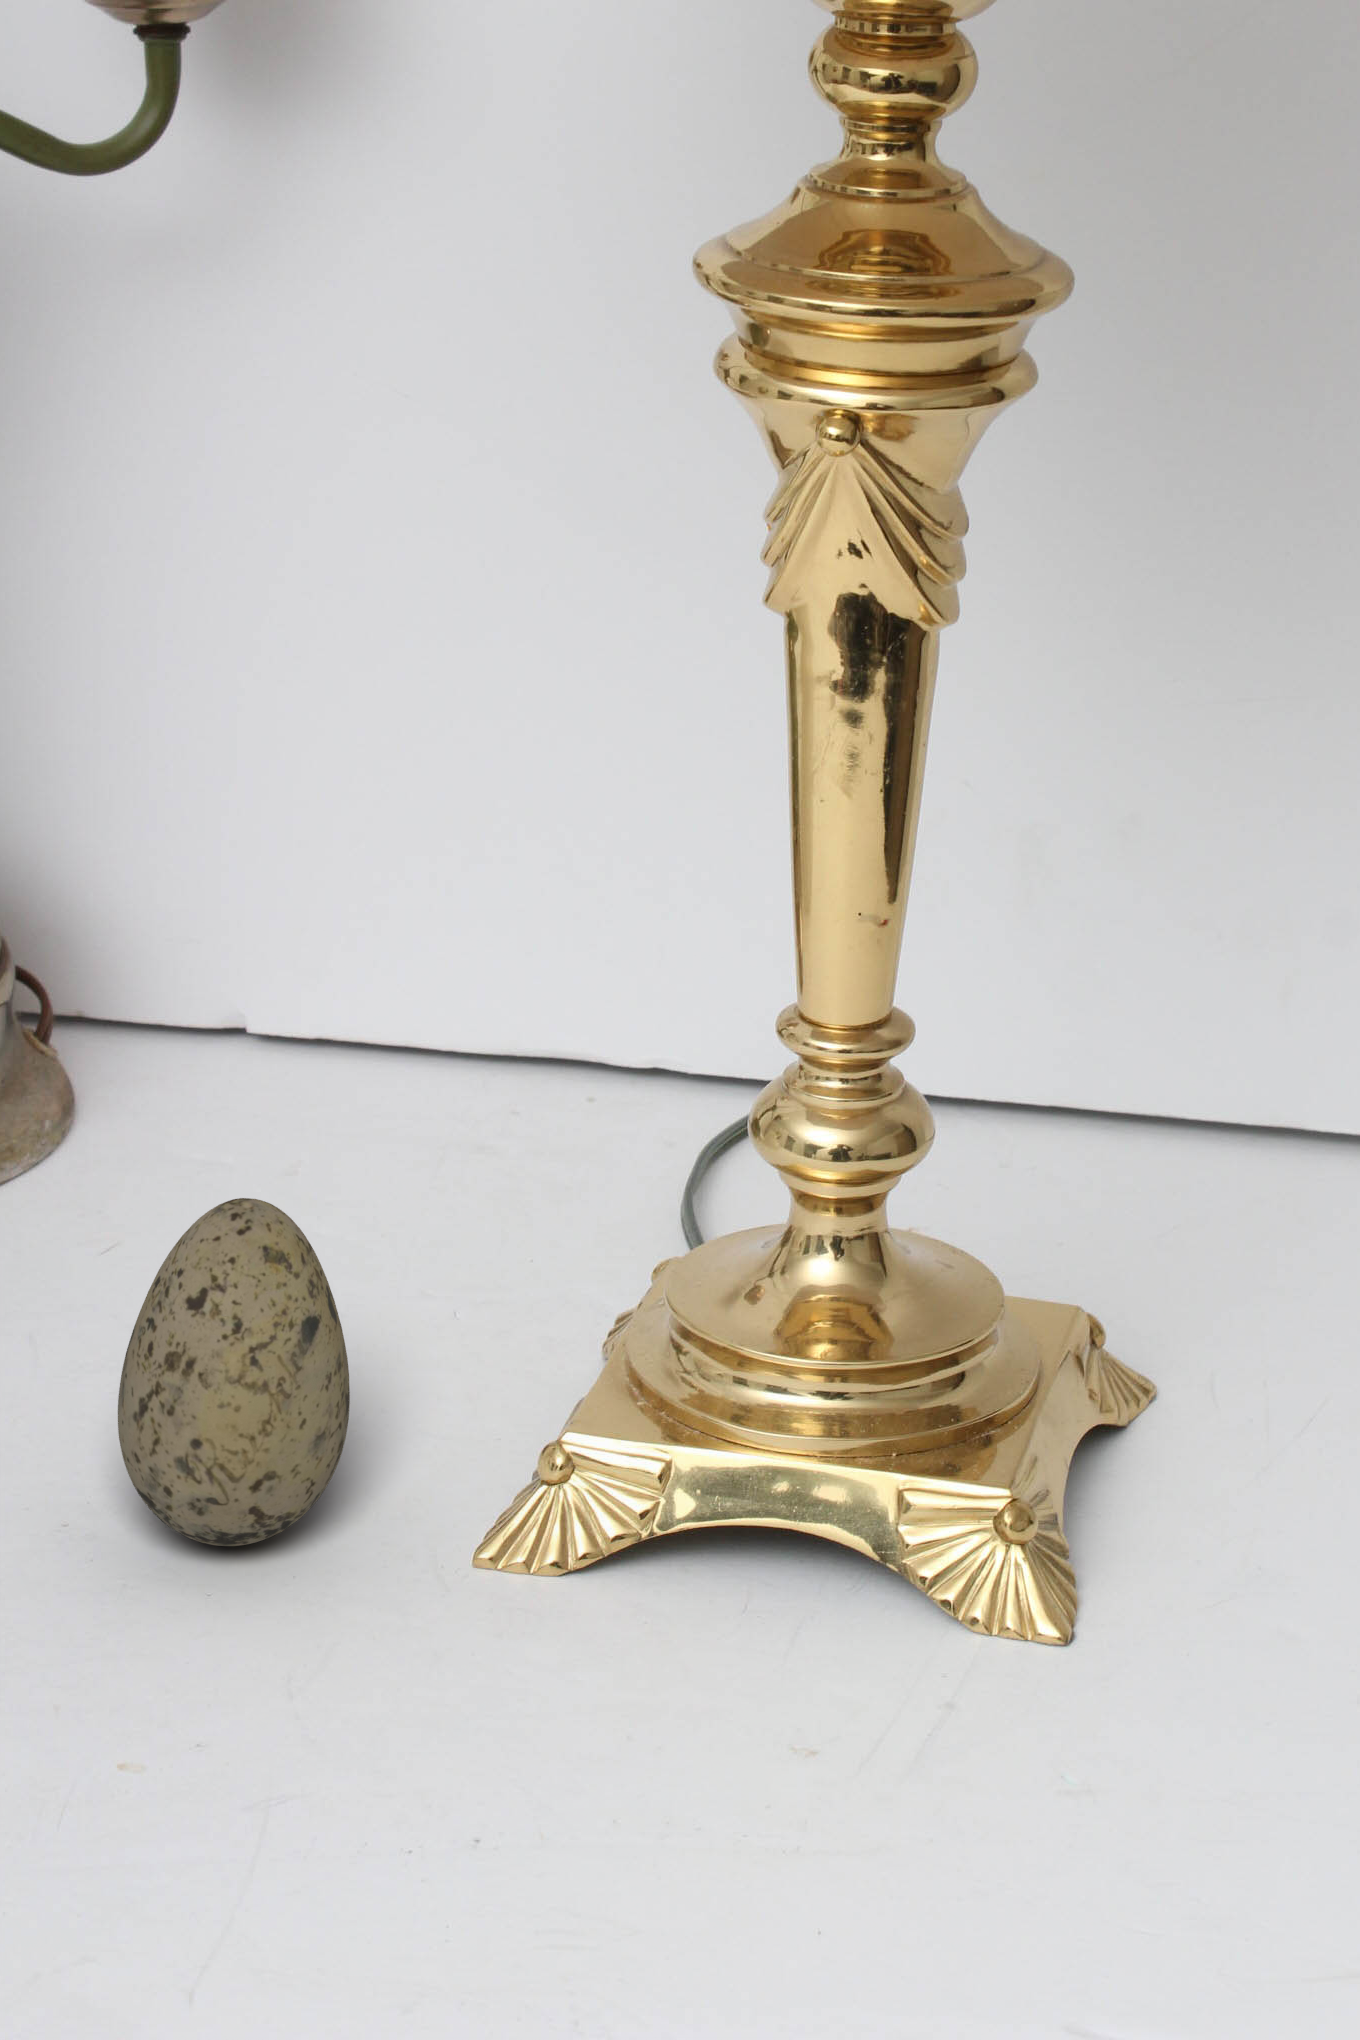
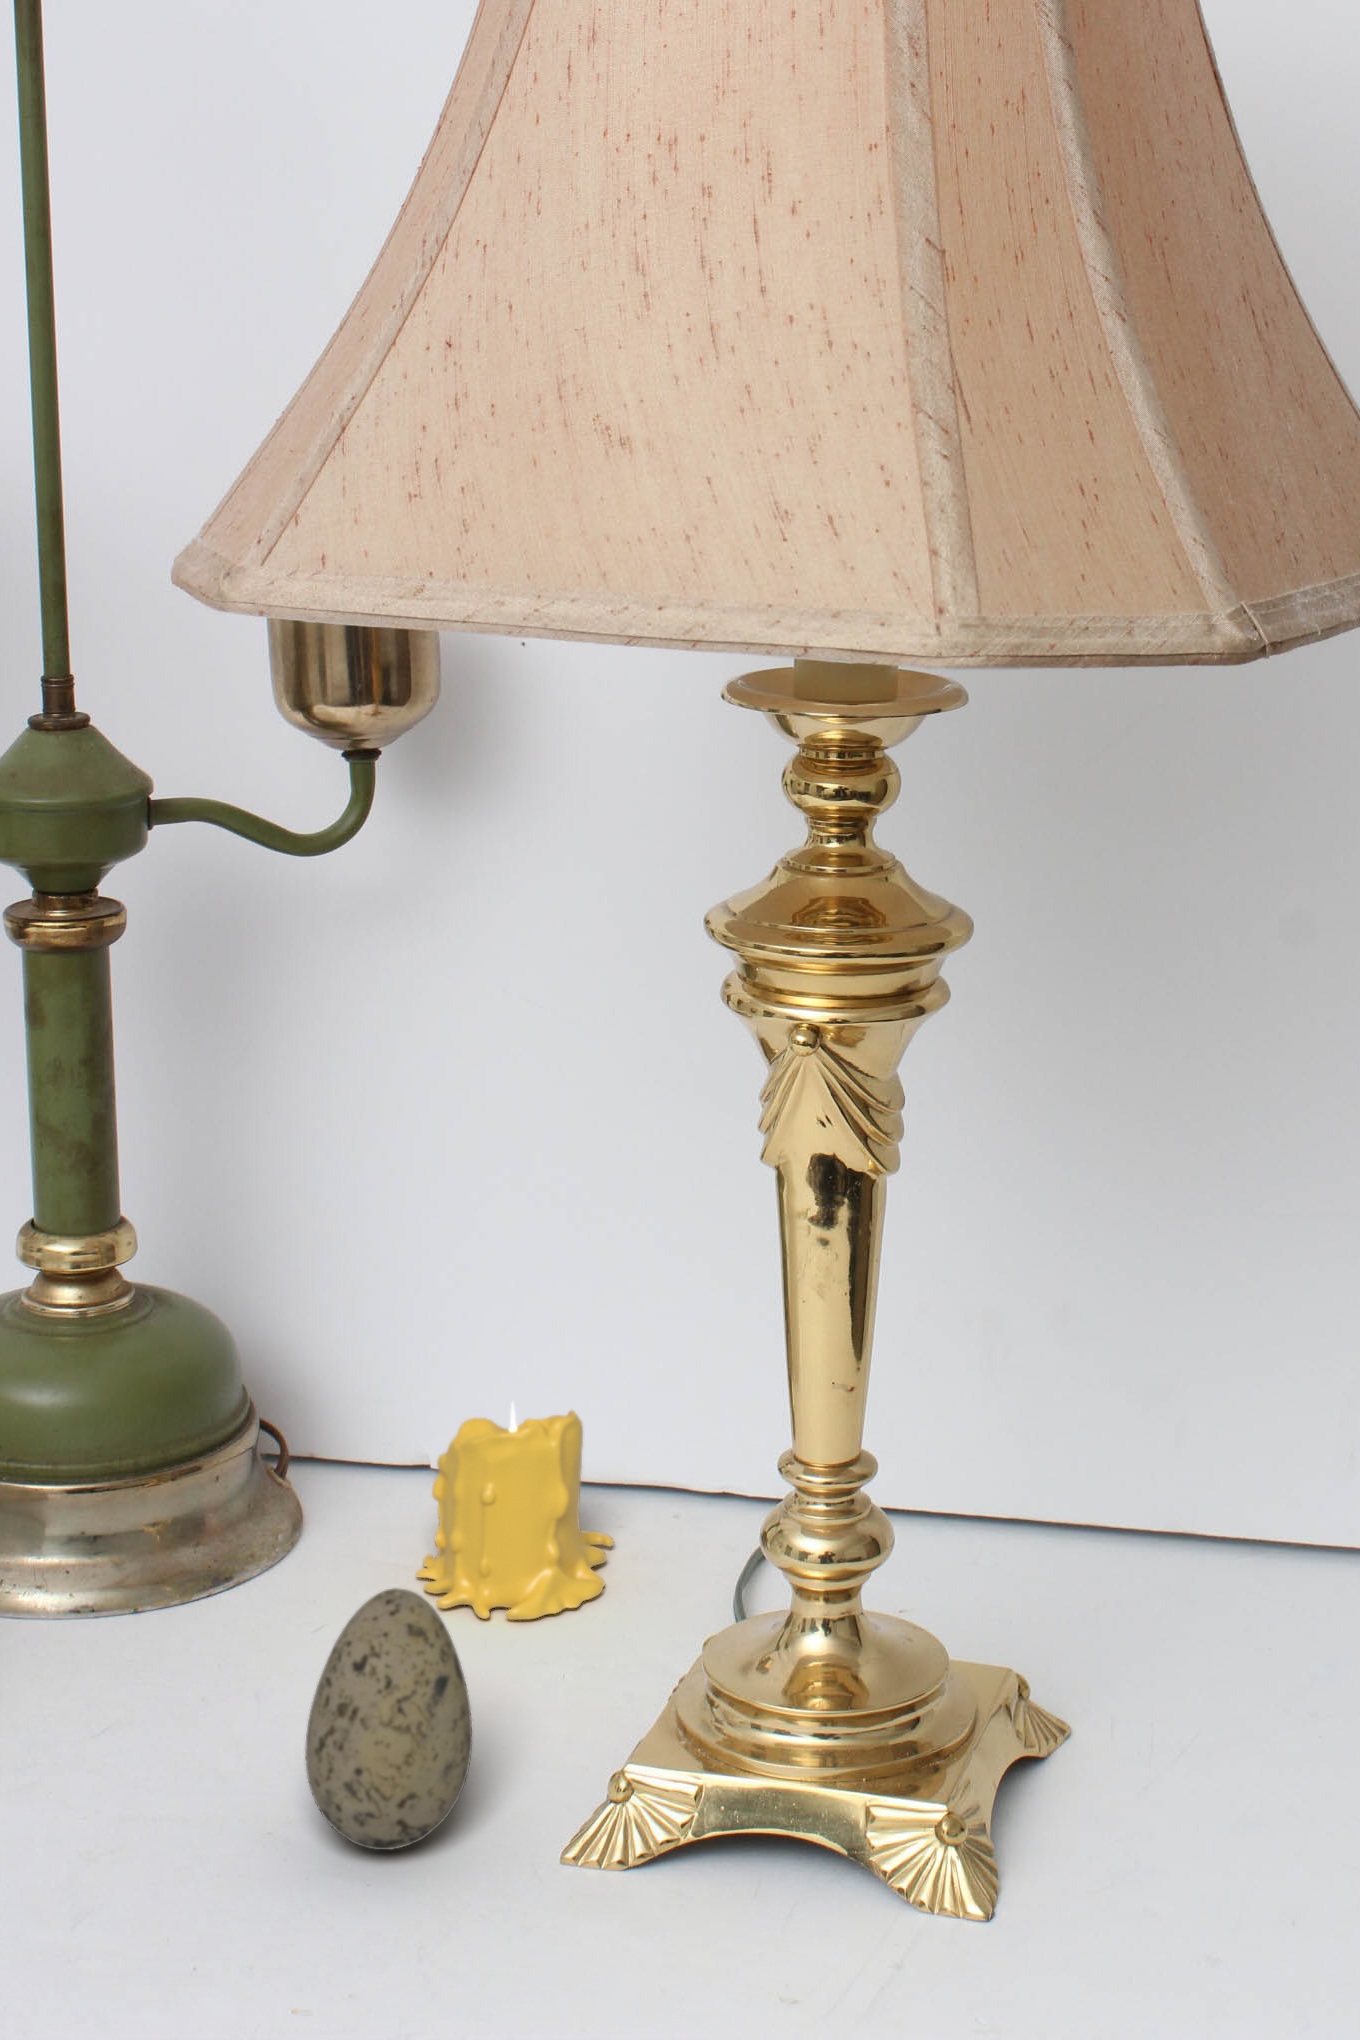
candle: none [242,933,514,1239] -> present [416,1403,614,1620]

